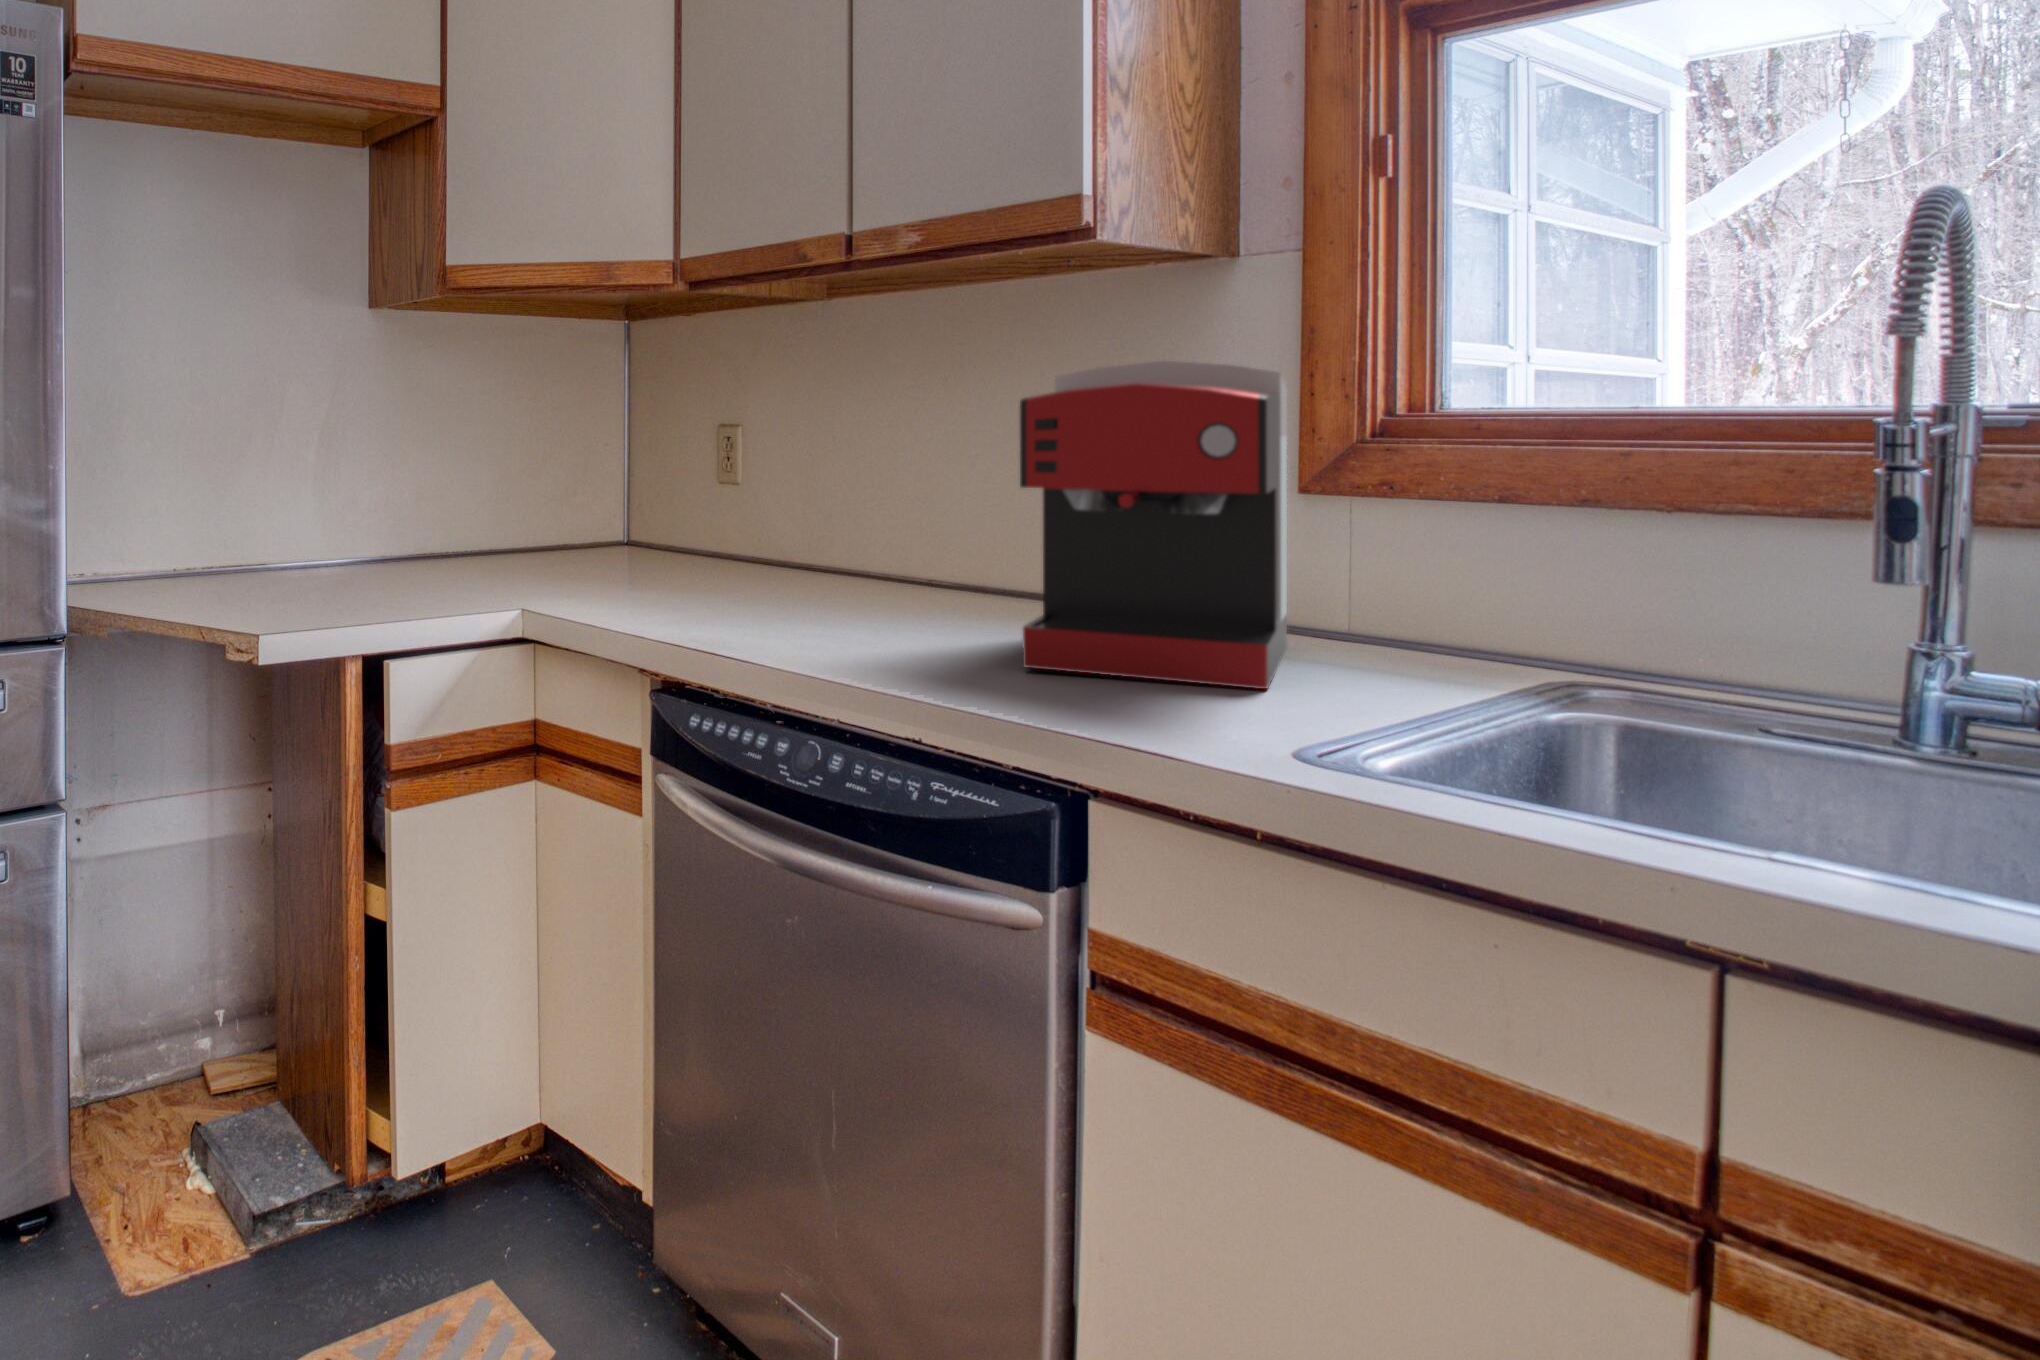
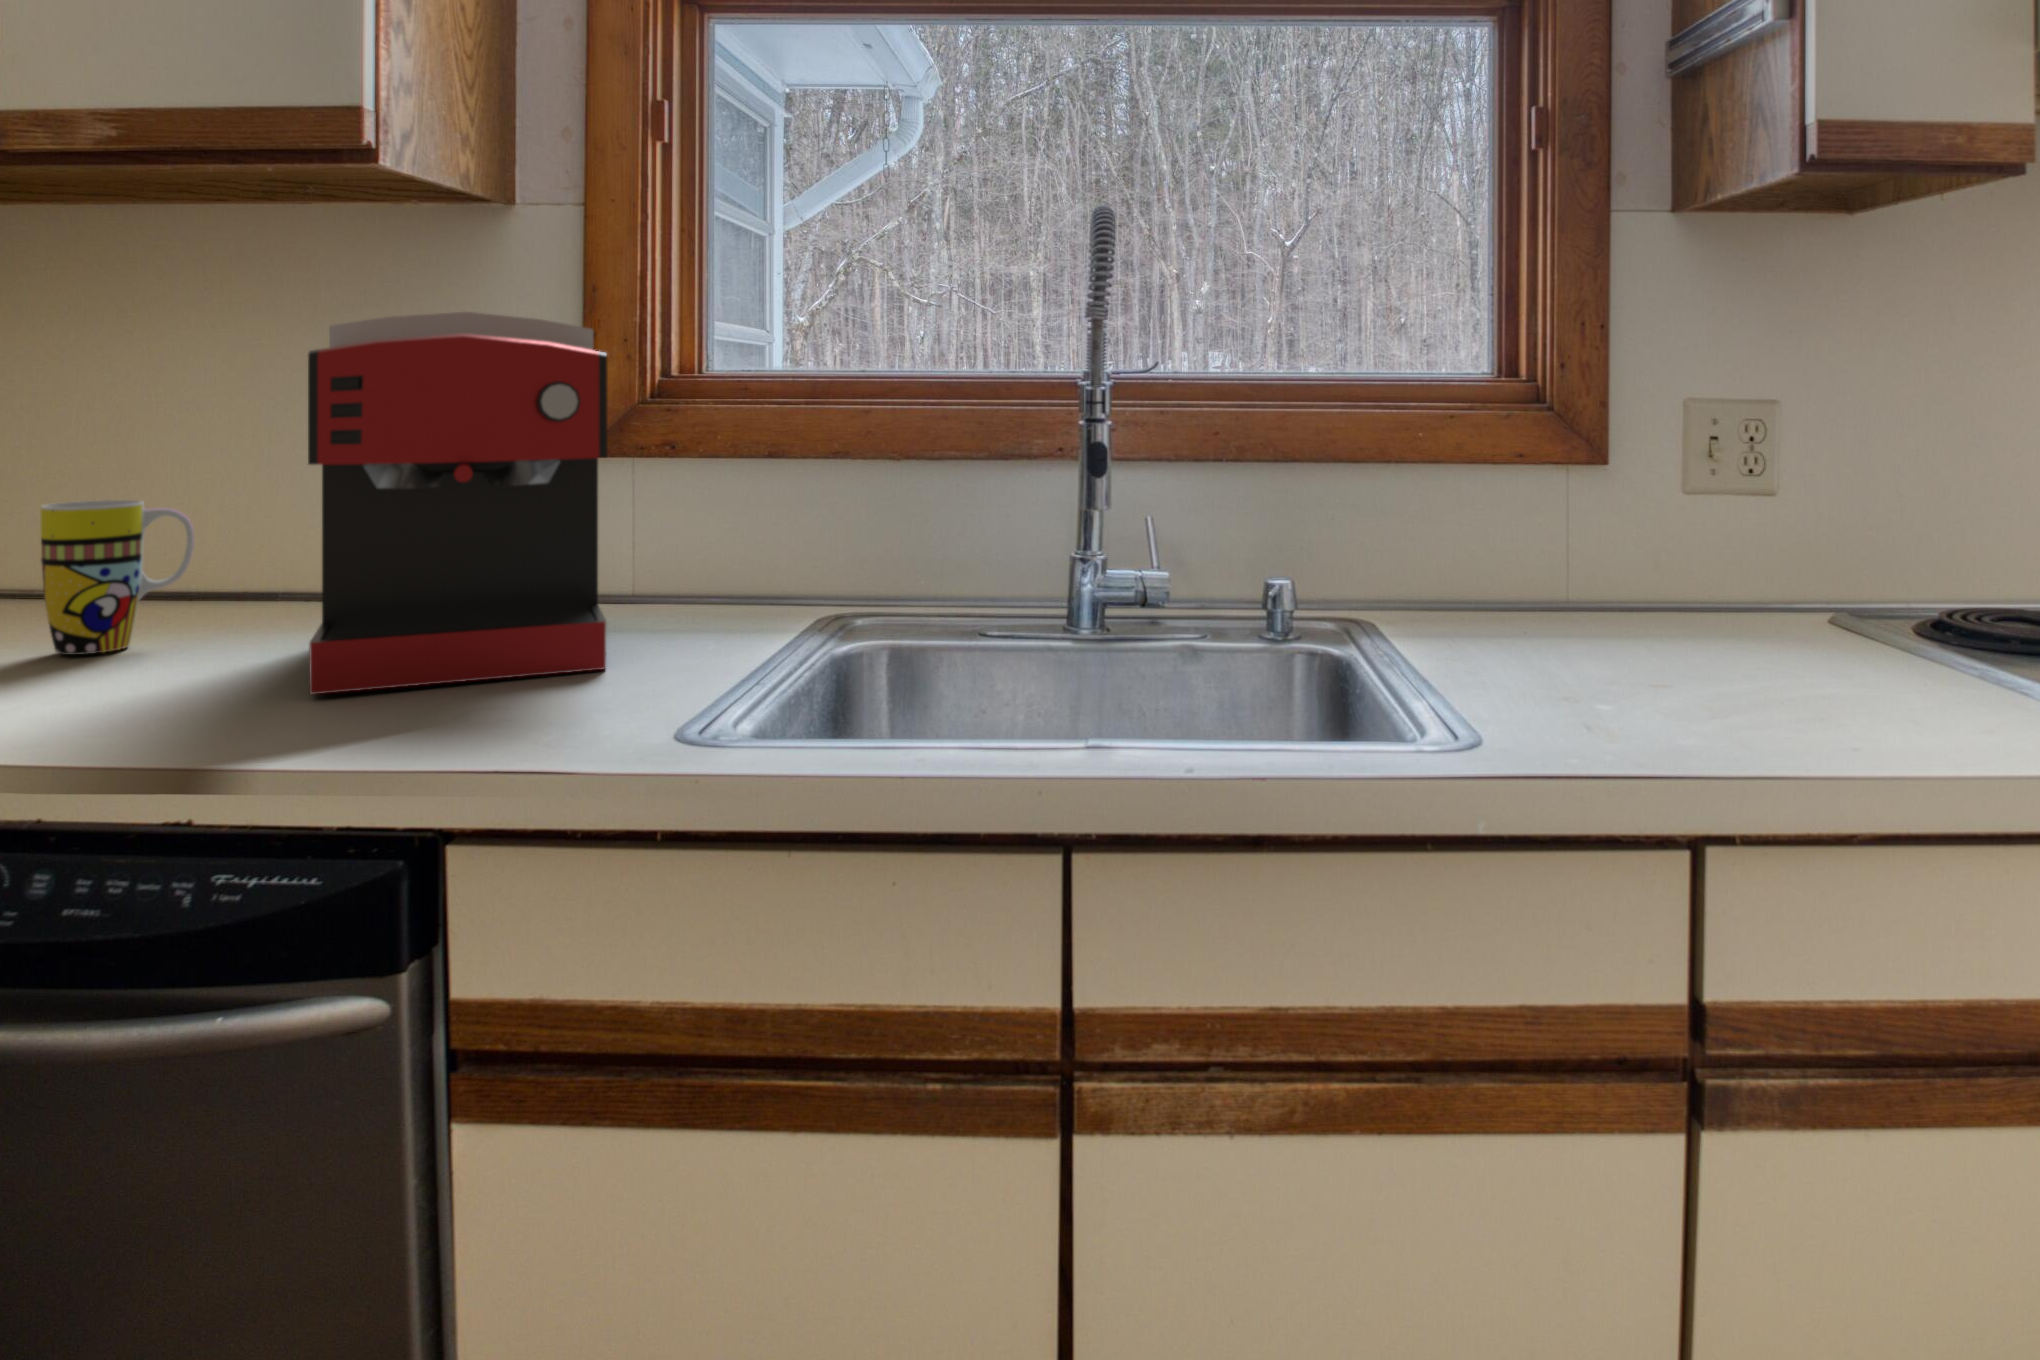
mug: none [882,508,976,618] -> present [41,500,194,655]

